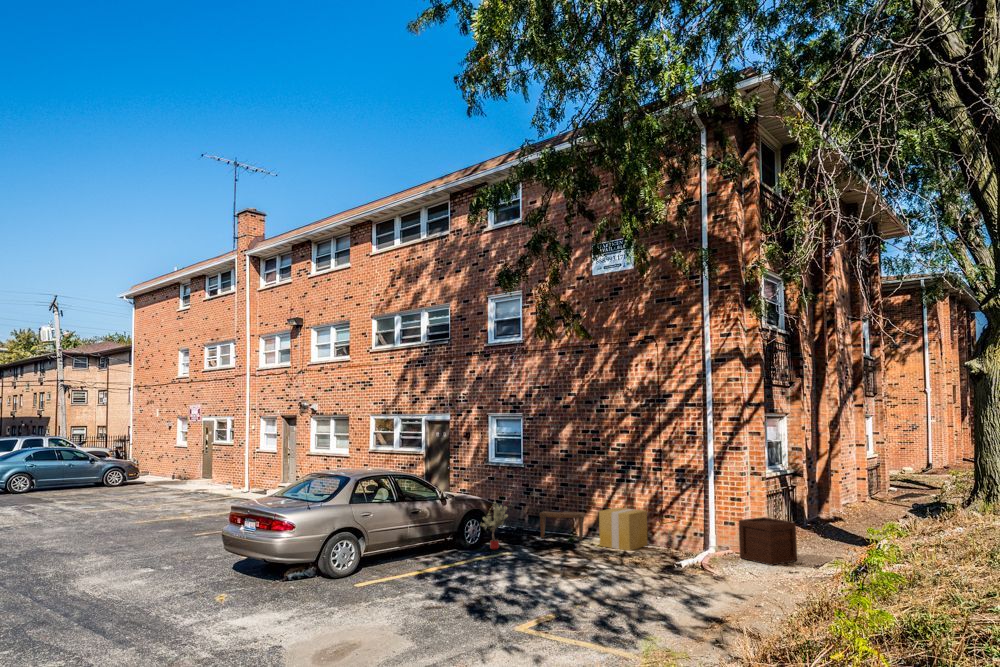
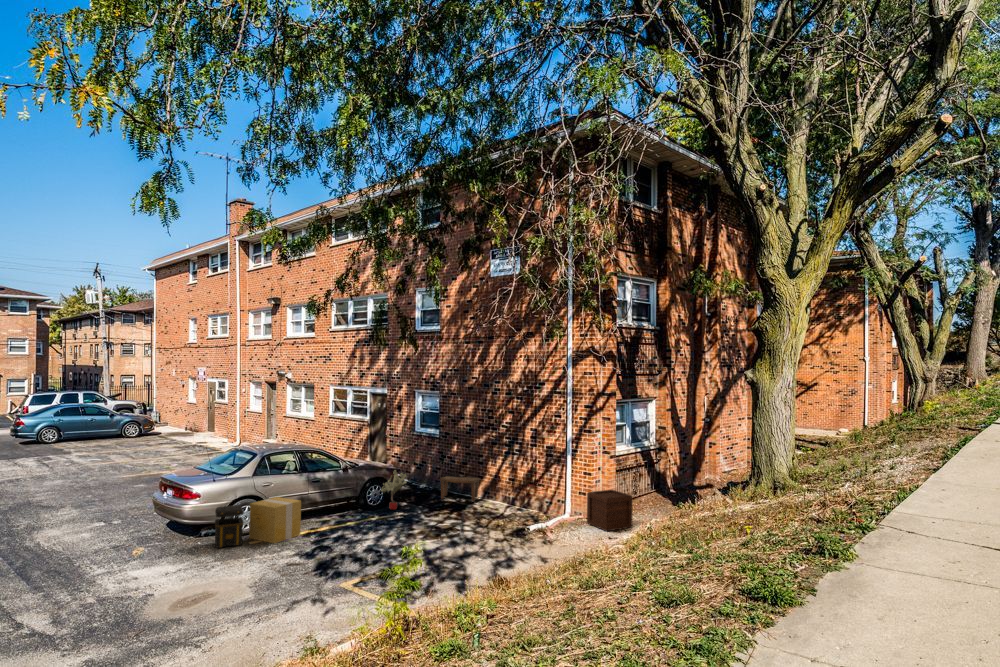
cardboard box: present [599,508,647,551] -> present [249,497,301,543]
toolbox: none [309,539,347,592] -> present [215,505,244,548]

